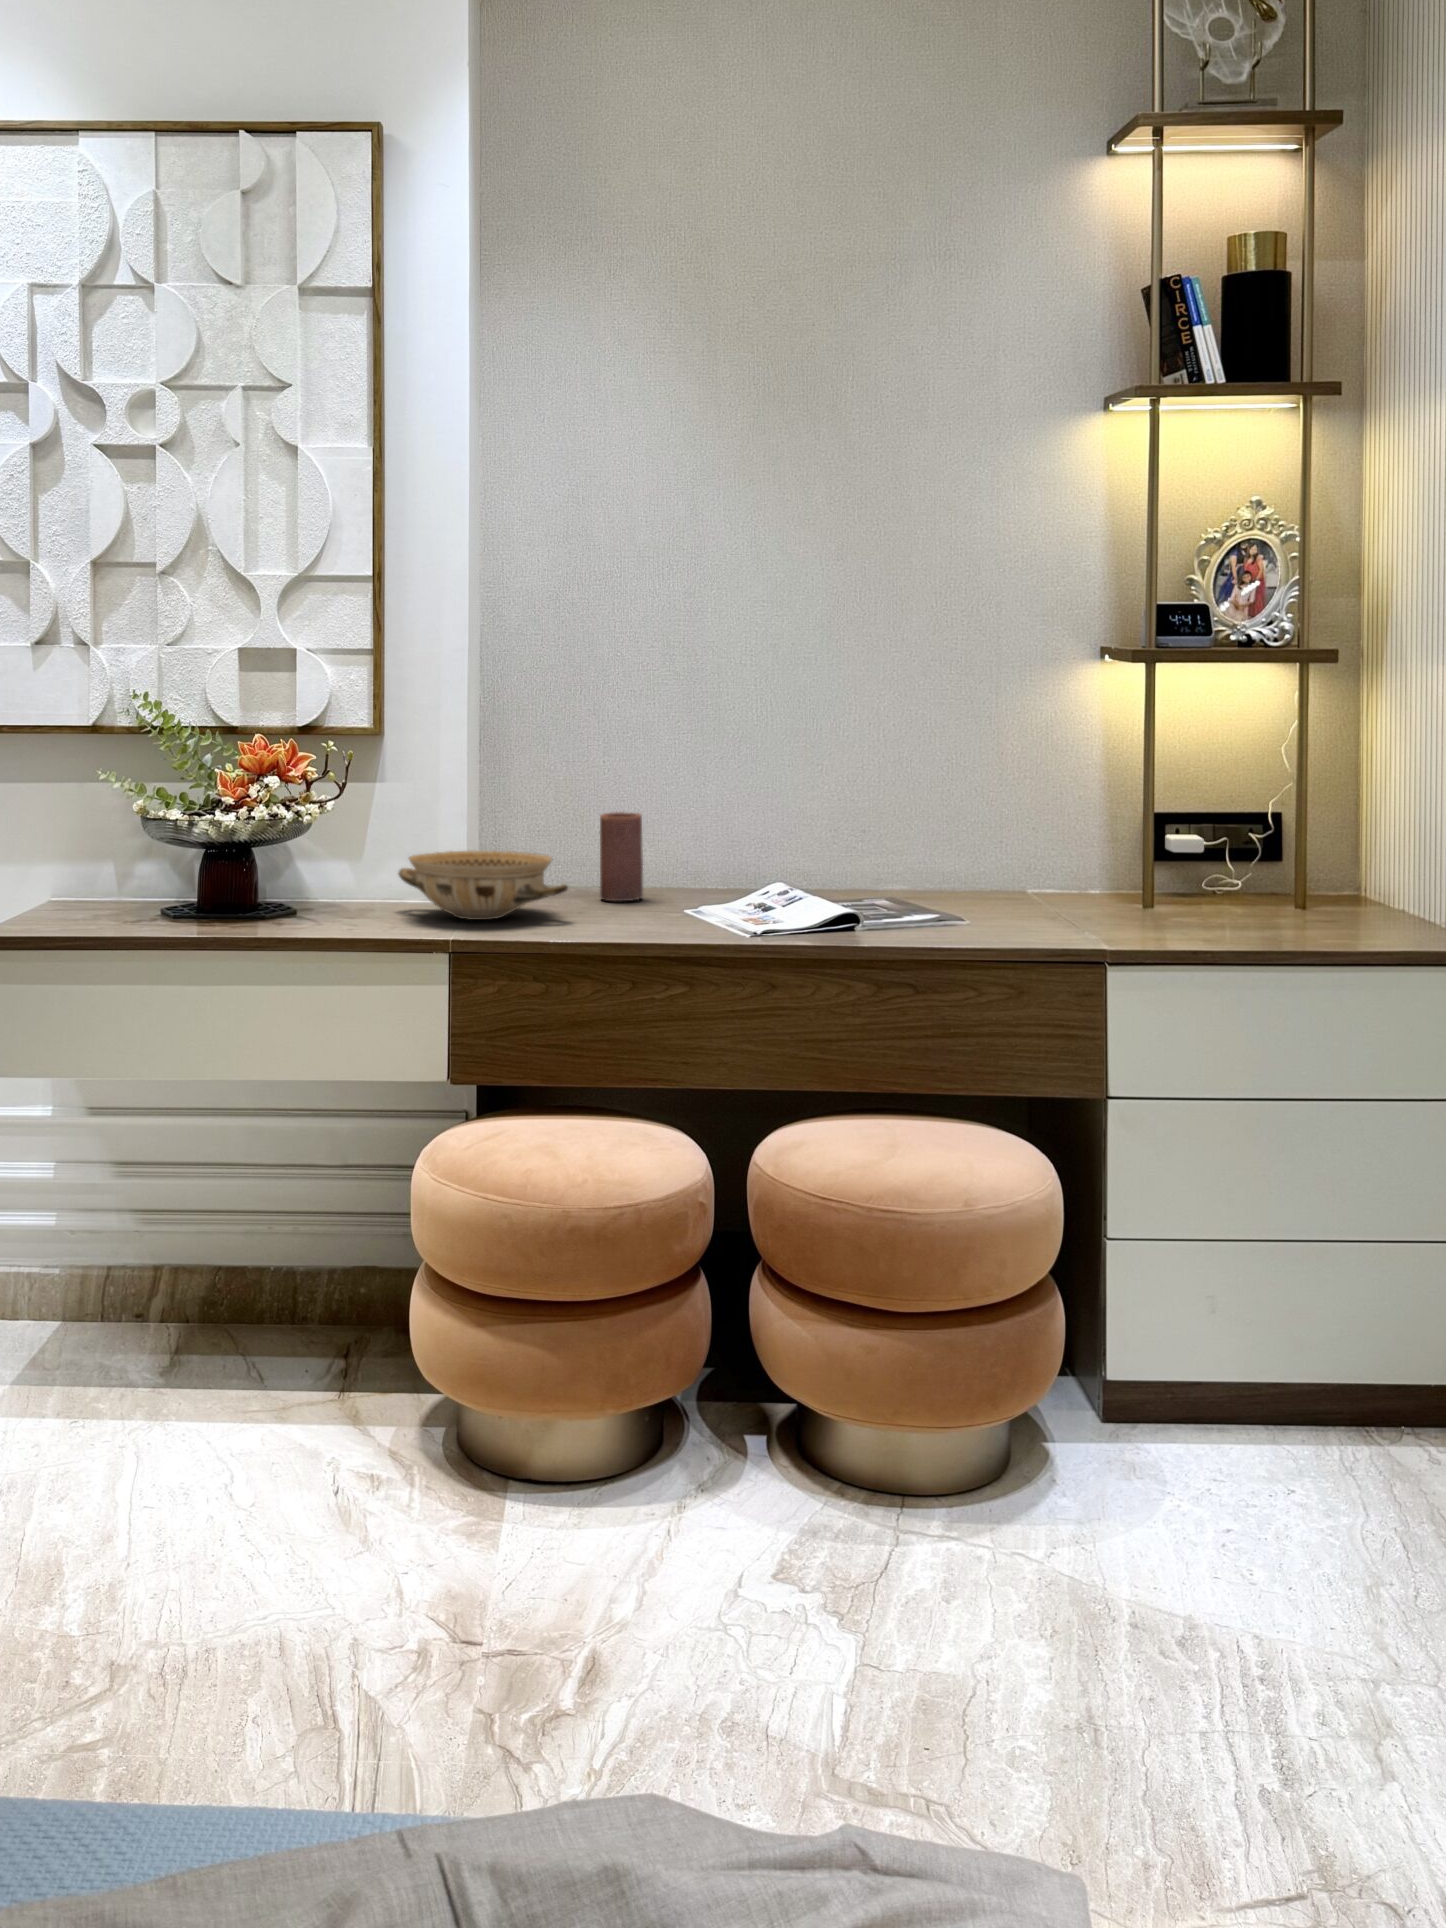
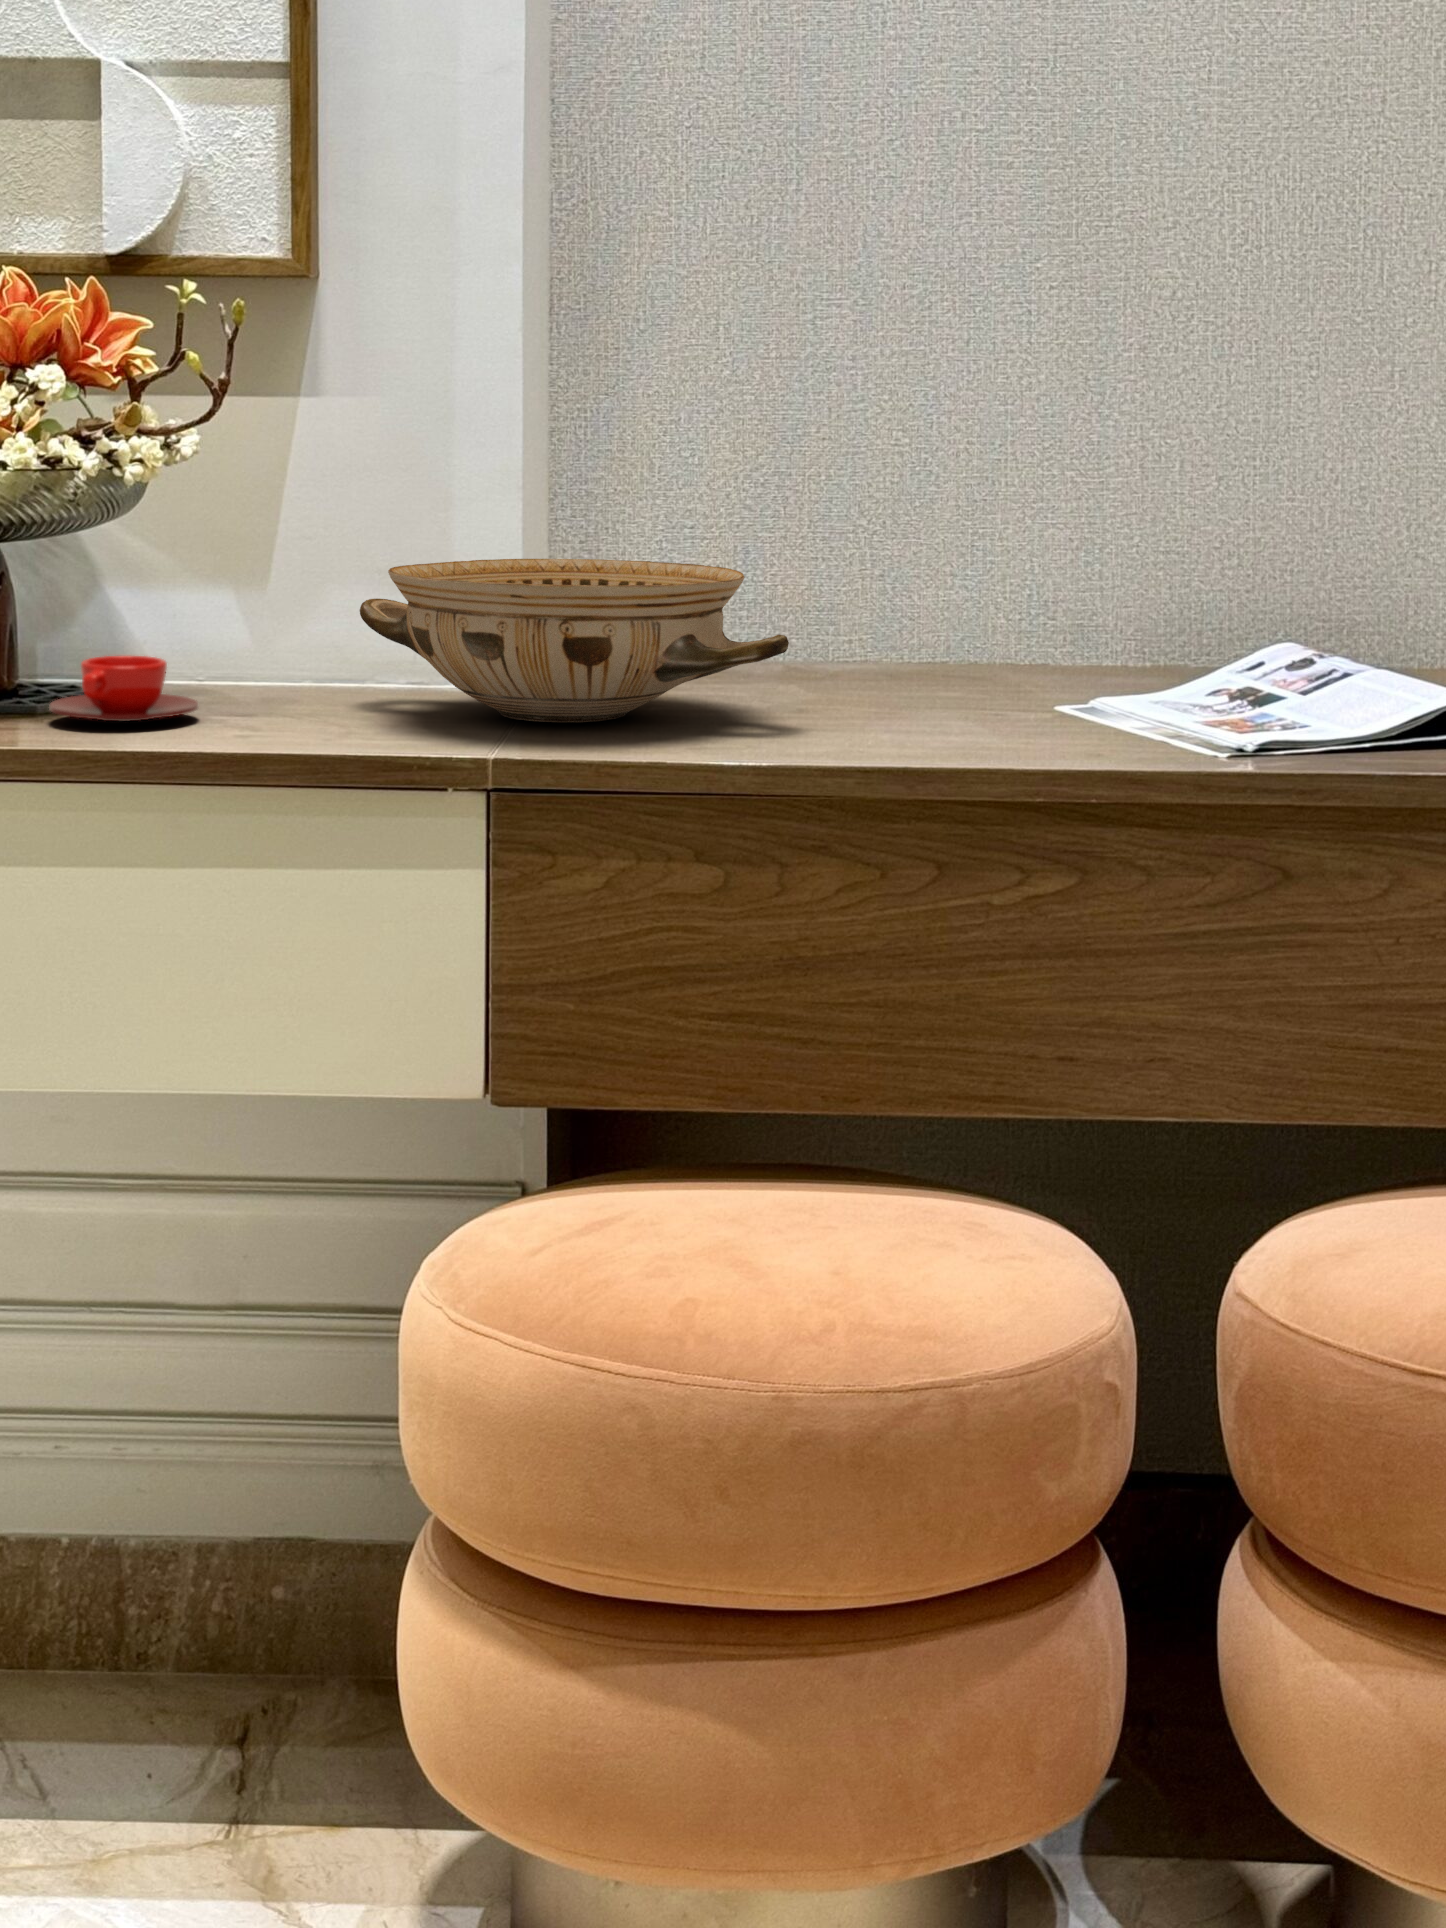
candle: present [600,812,643,901] -> none [841,471,944,683]
teacup: none [271,892,331,919] -> present [49,656,198,721]

